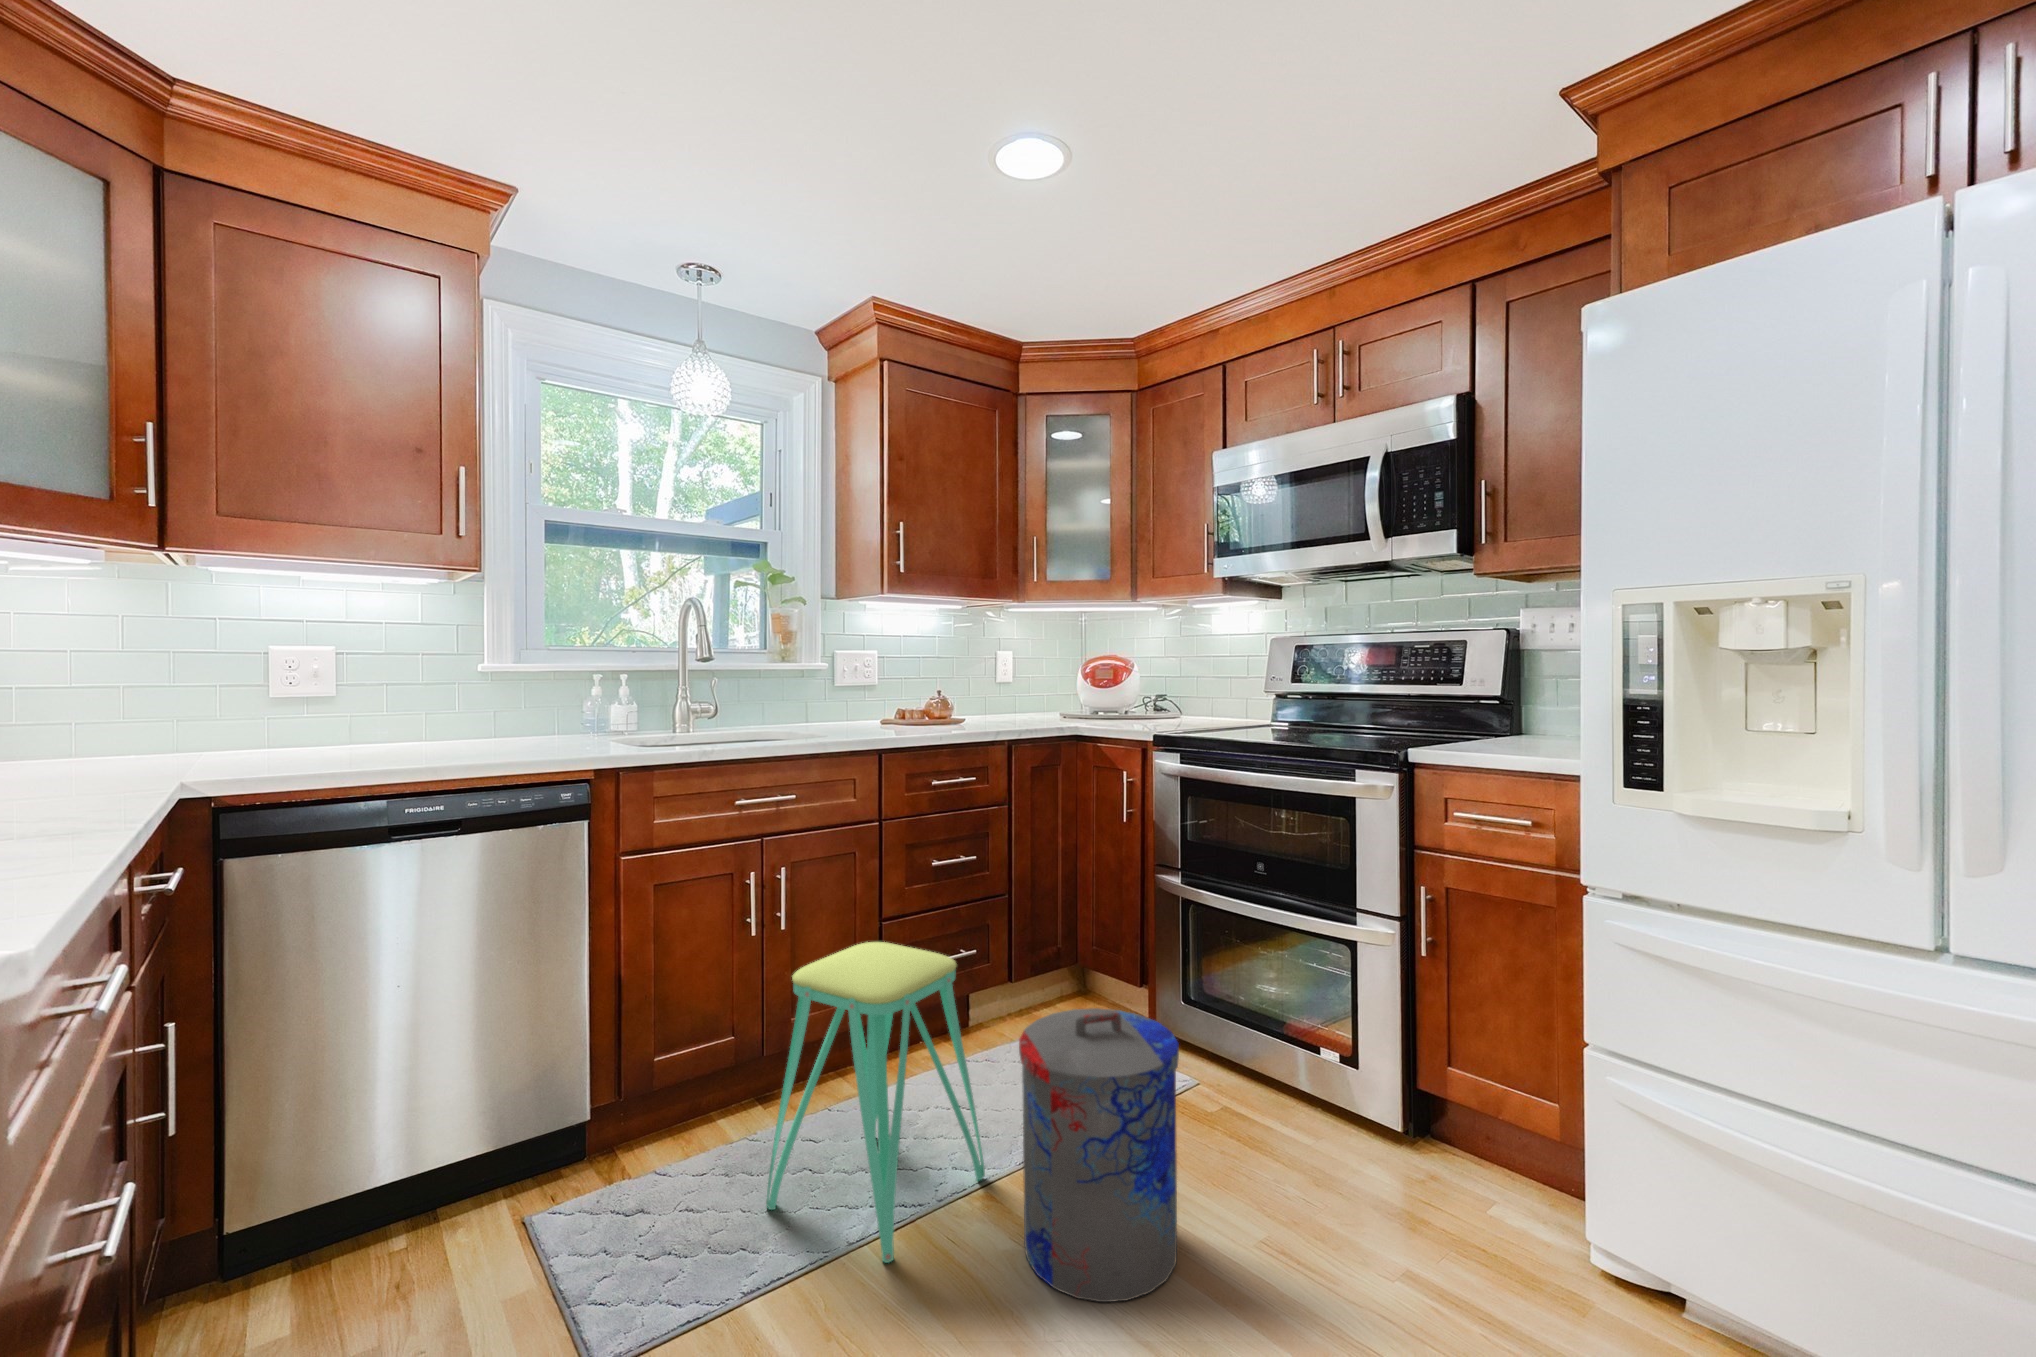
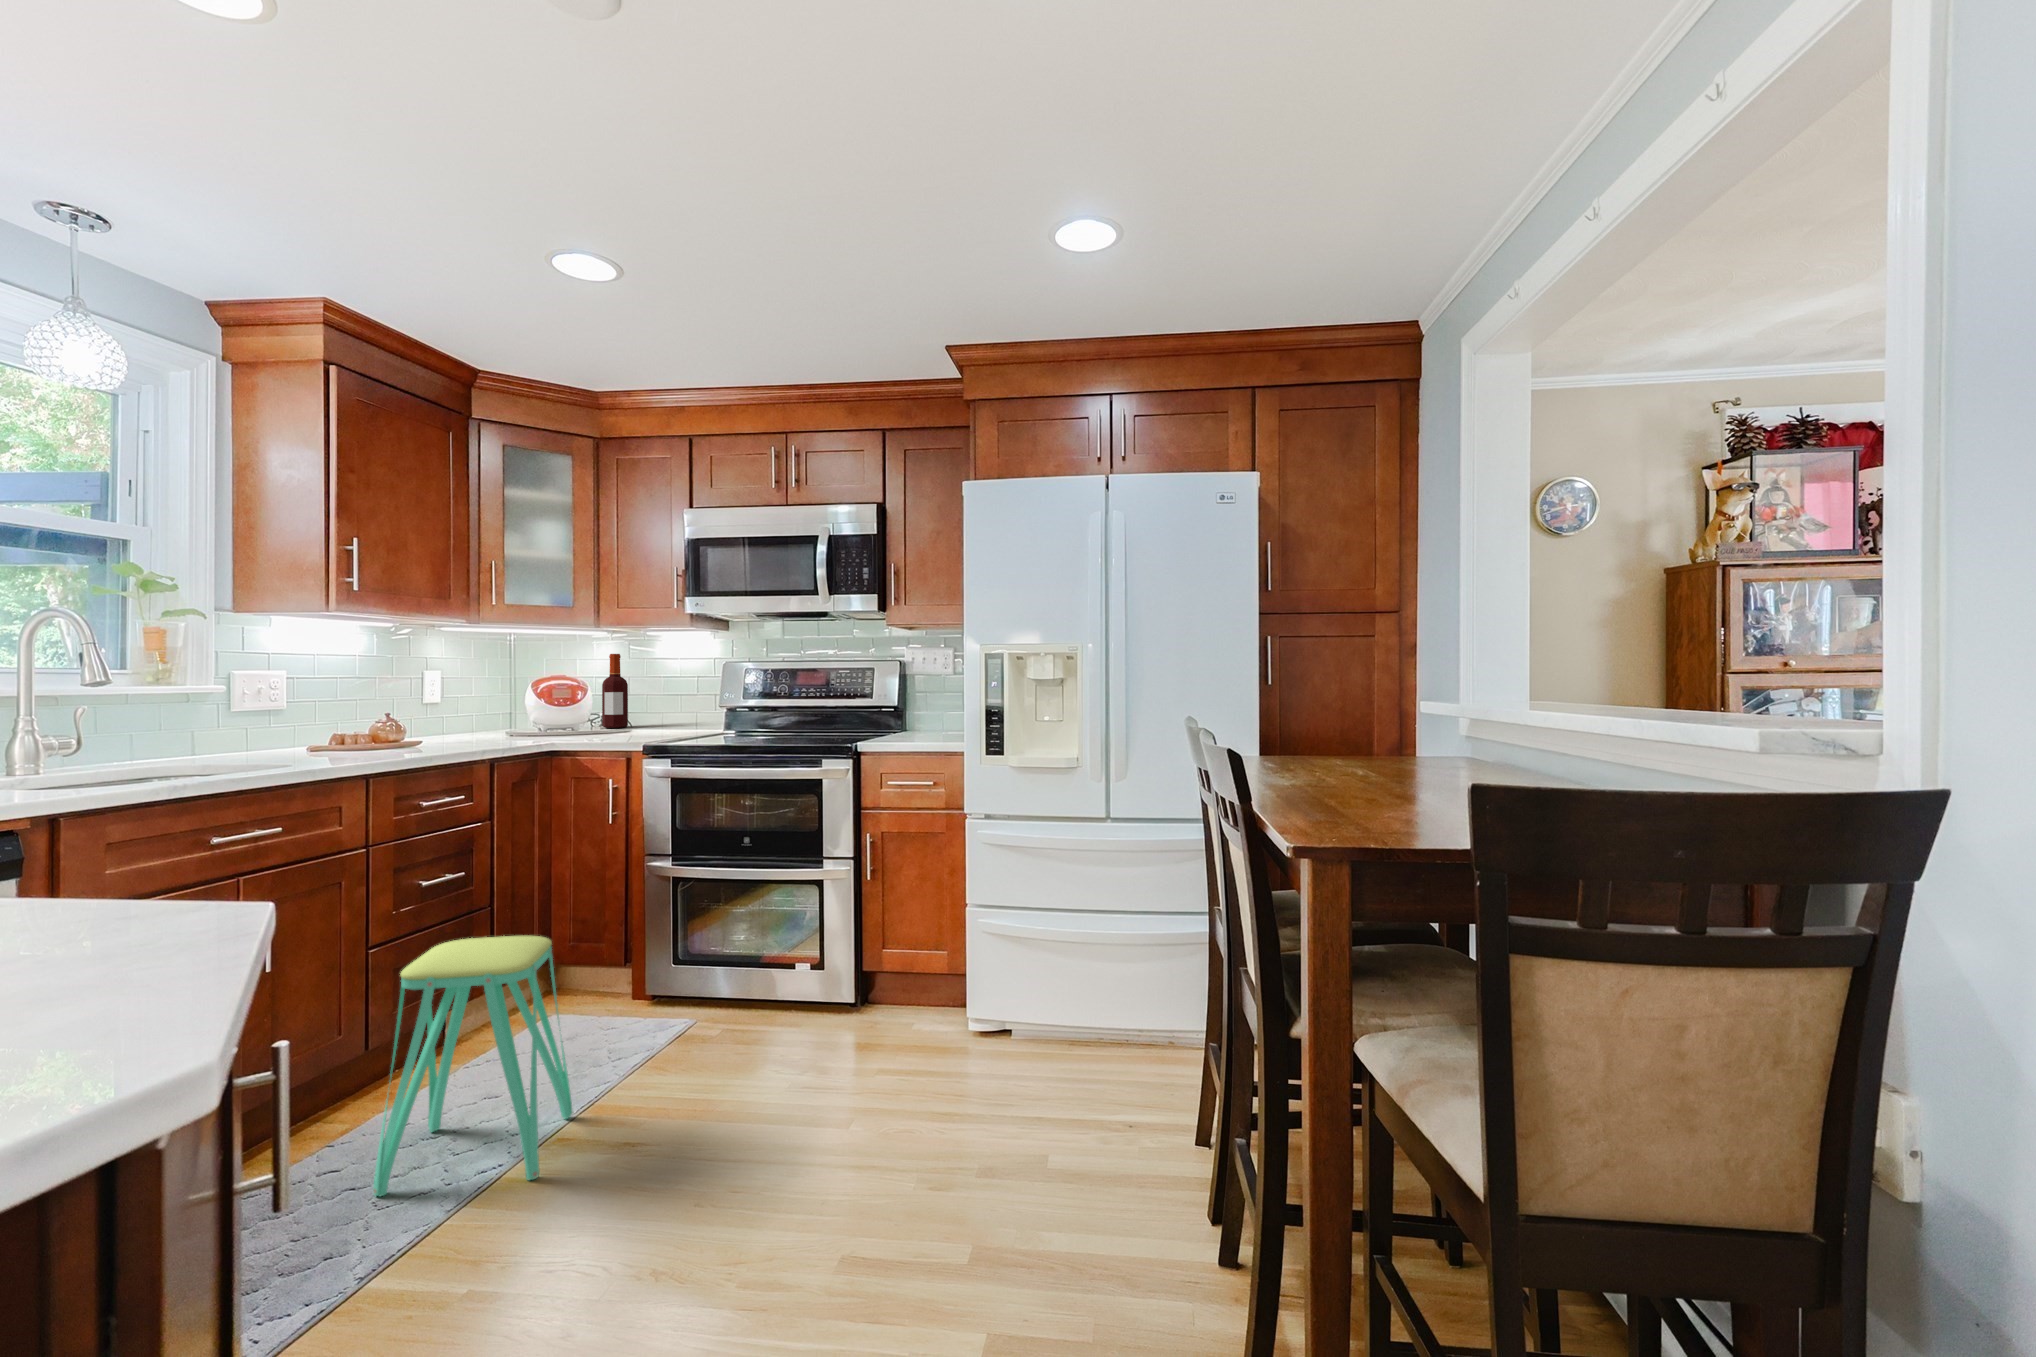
bottle: none [1154,631,1179,712] -> present [602,654,628,728]
trash can: present [1019,1008,1179,1302] -> none [631,941,755,1144]

